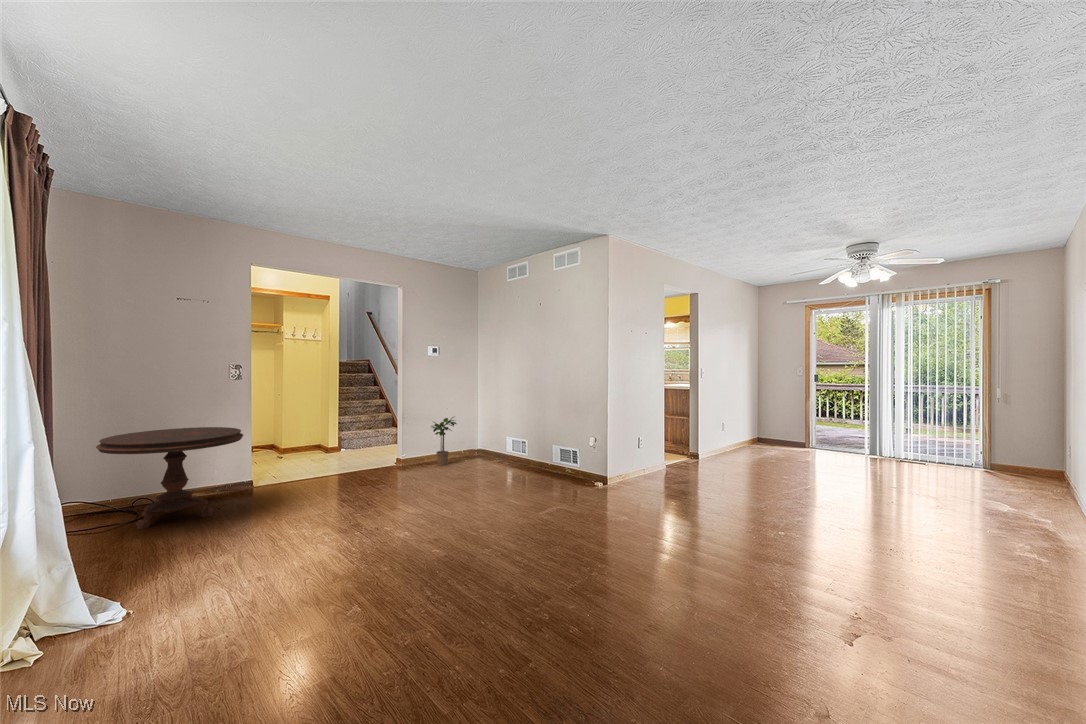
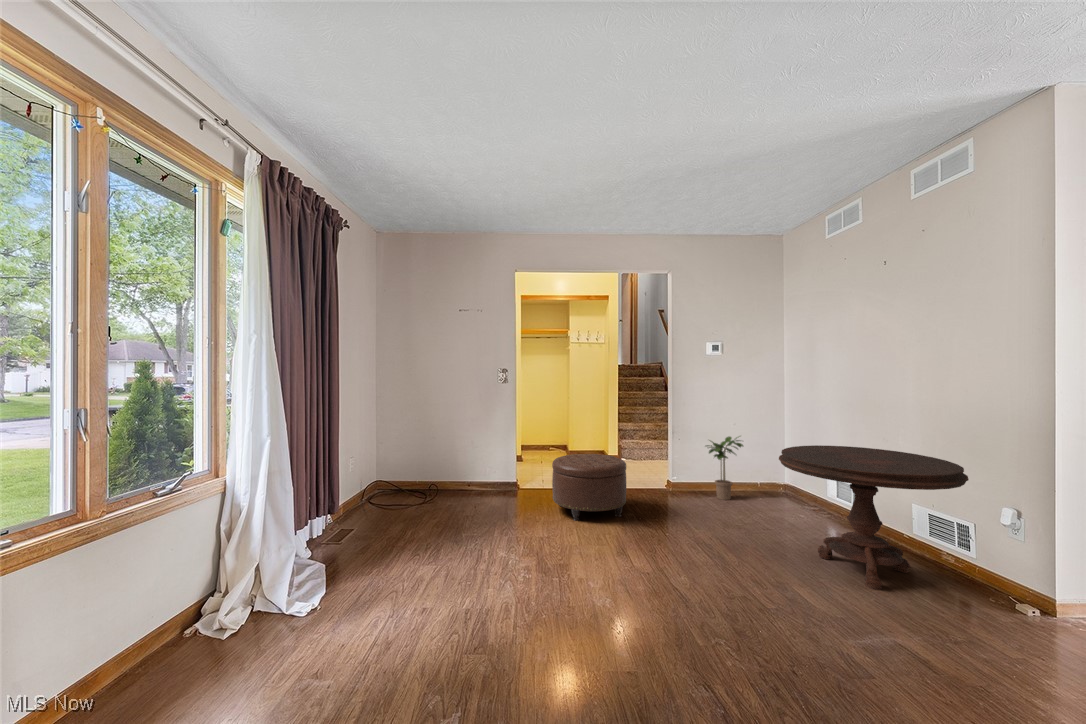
side table: present [96,427,243,529] -> present [779,445,969,590]
ottoman: none [307,441,378,499] -> present [552,454,626,521]

